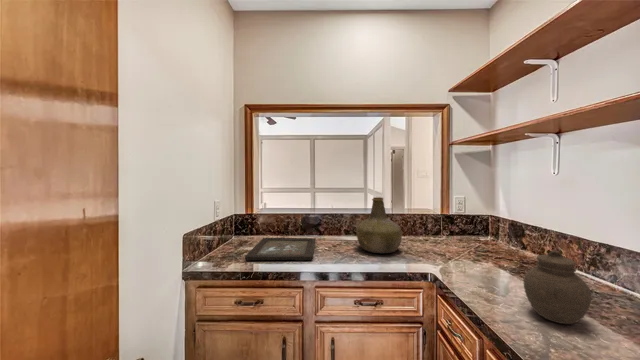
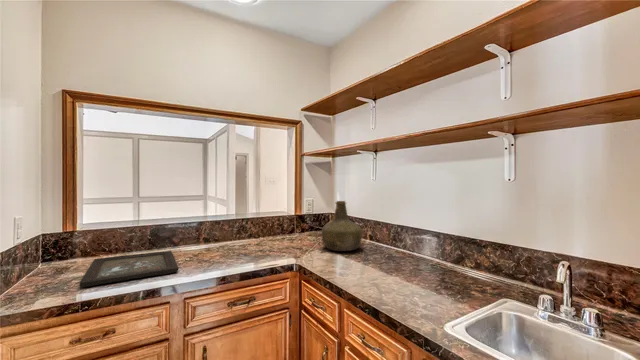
bottle: present [356,197,402,253] -> present [321,201,362,251]
jar: present [524,251,591,324] -> none [358,230,390,276]

